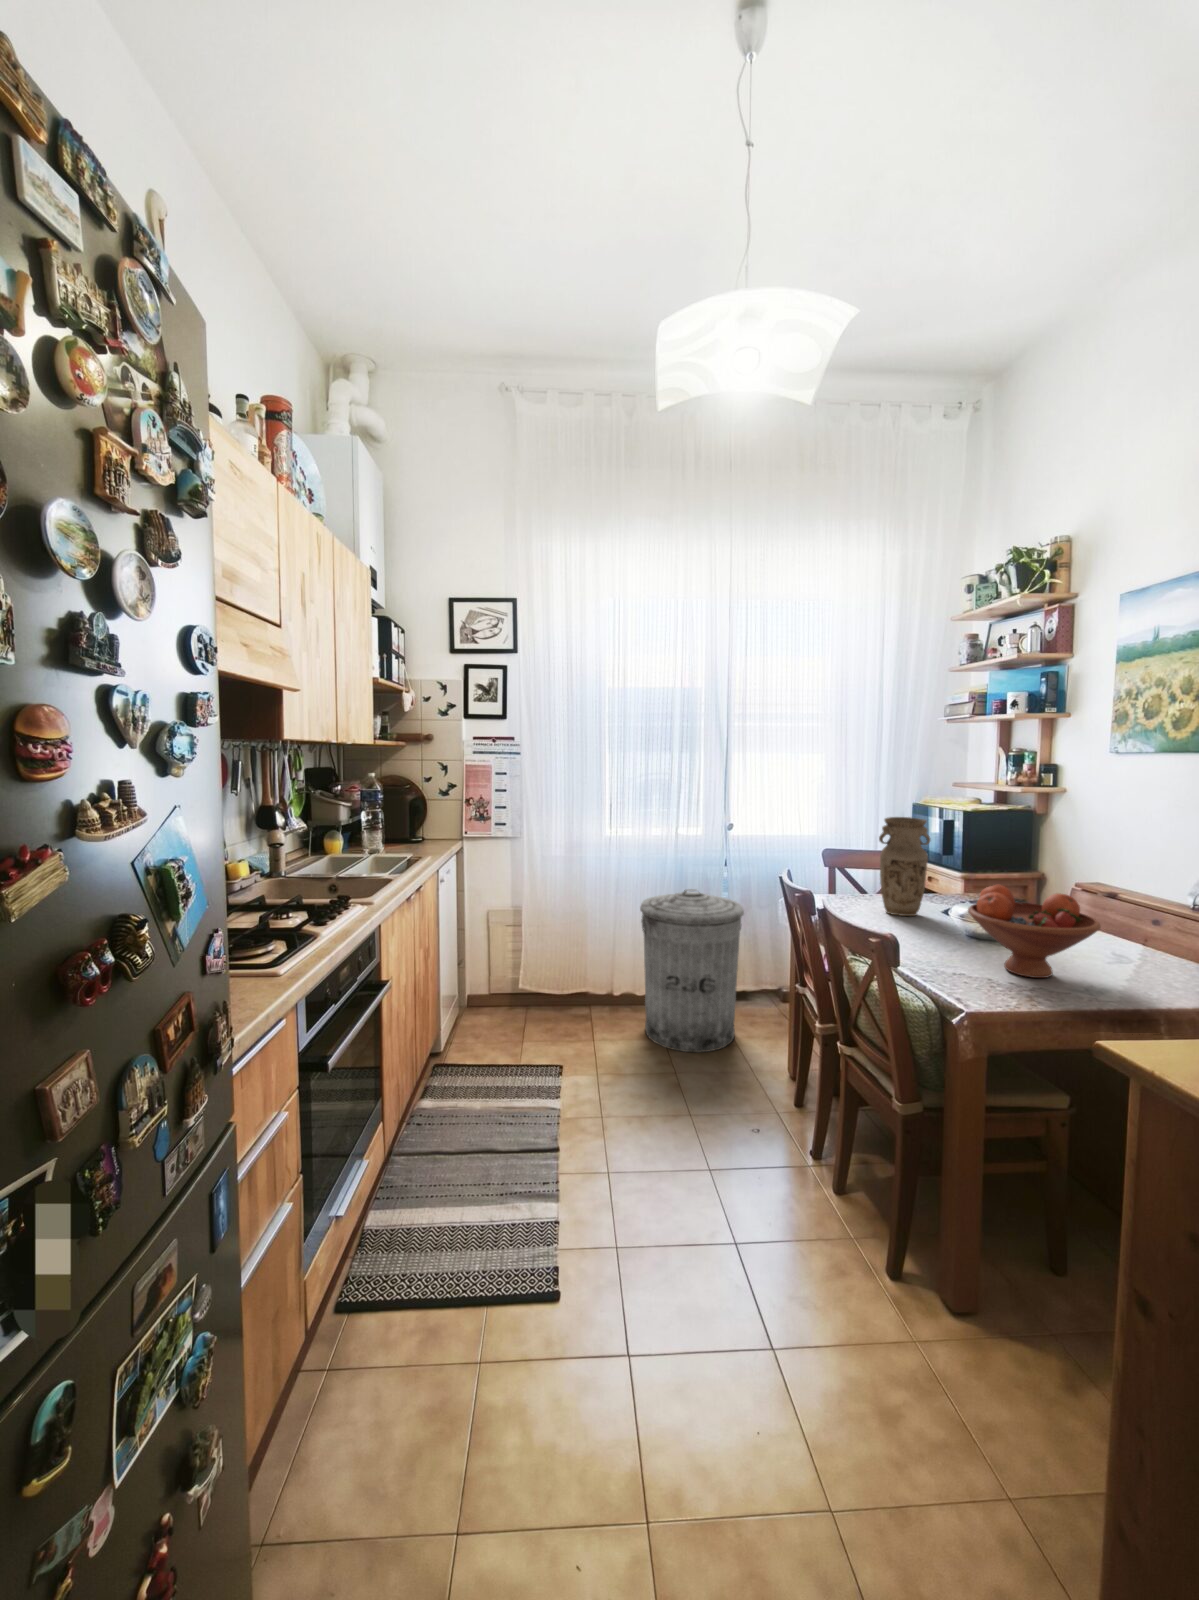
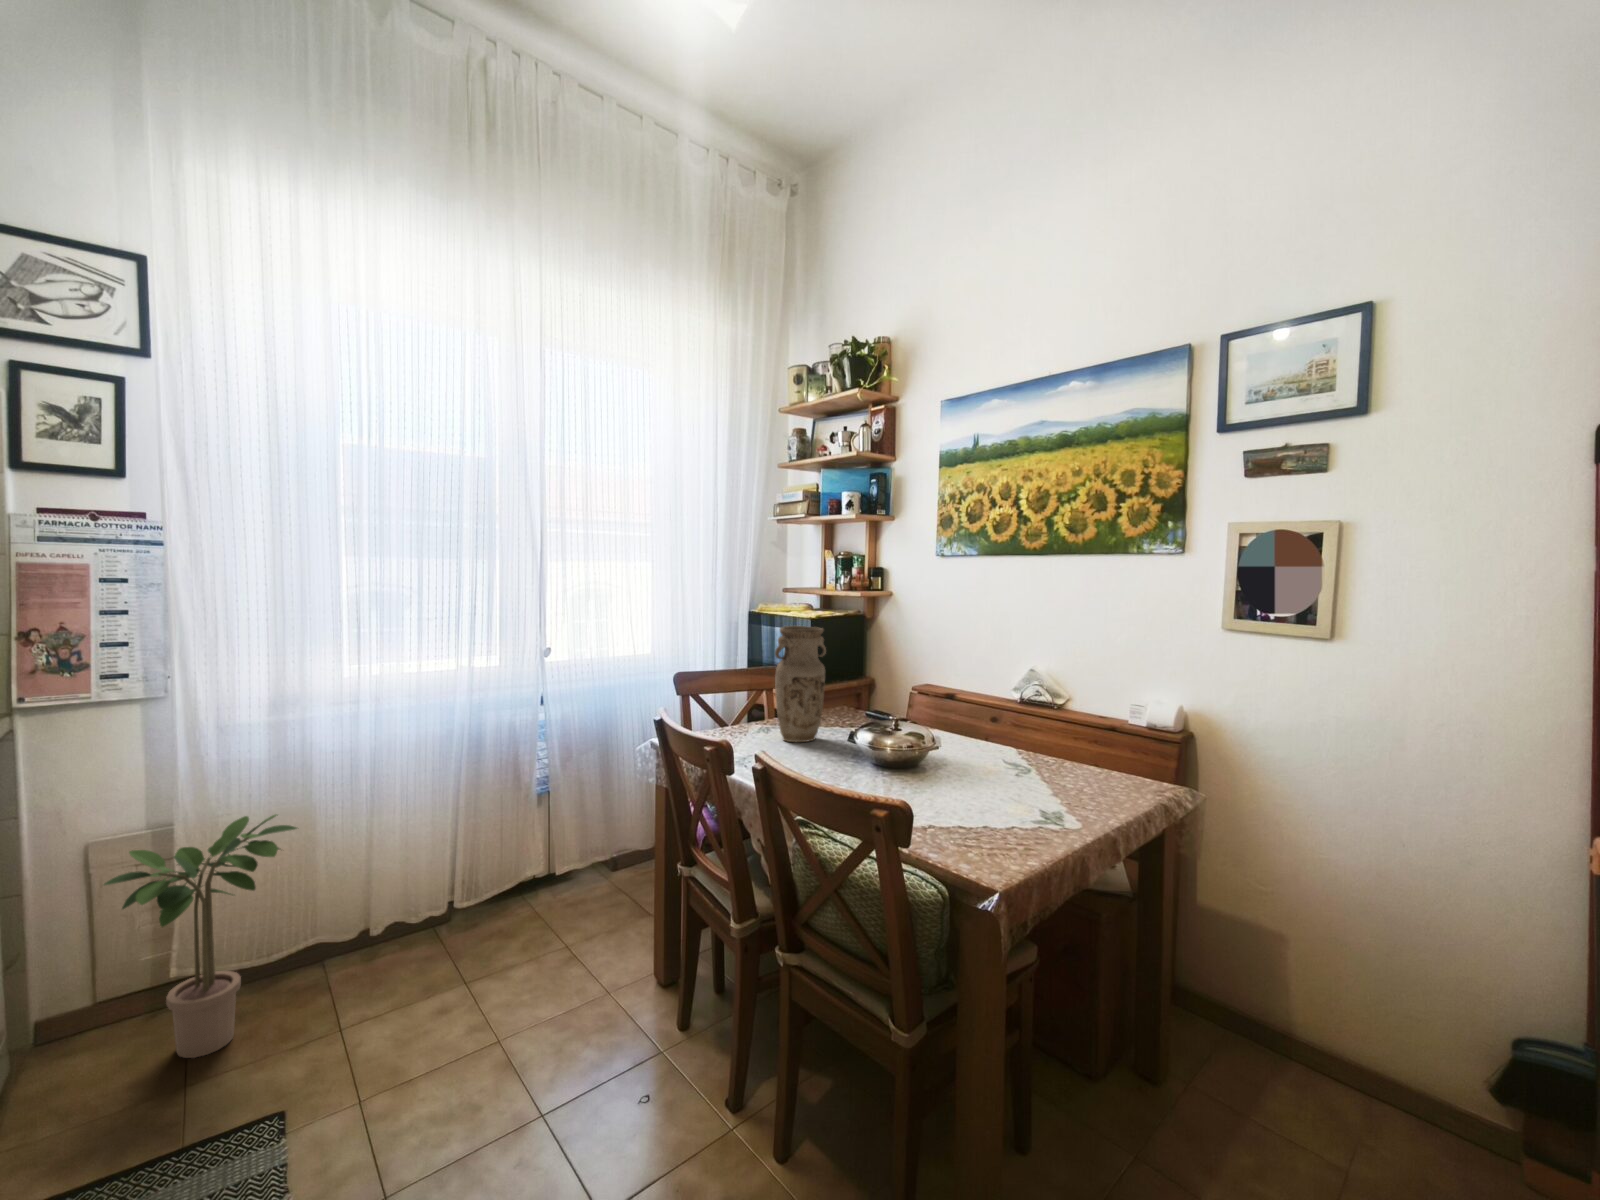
fruit bowl: present [968,885,1101,978] -> none [917,695,1039,792]
trash can: present [640,889,744,1052] -> none [421,744,582,989]
potted plant: none [487,909,574,1035] -> present [104,815,297,1058]

